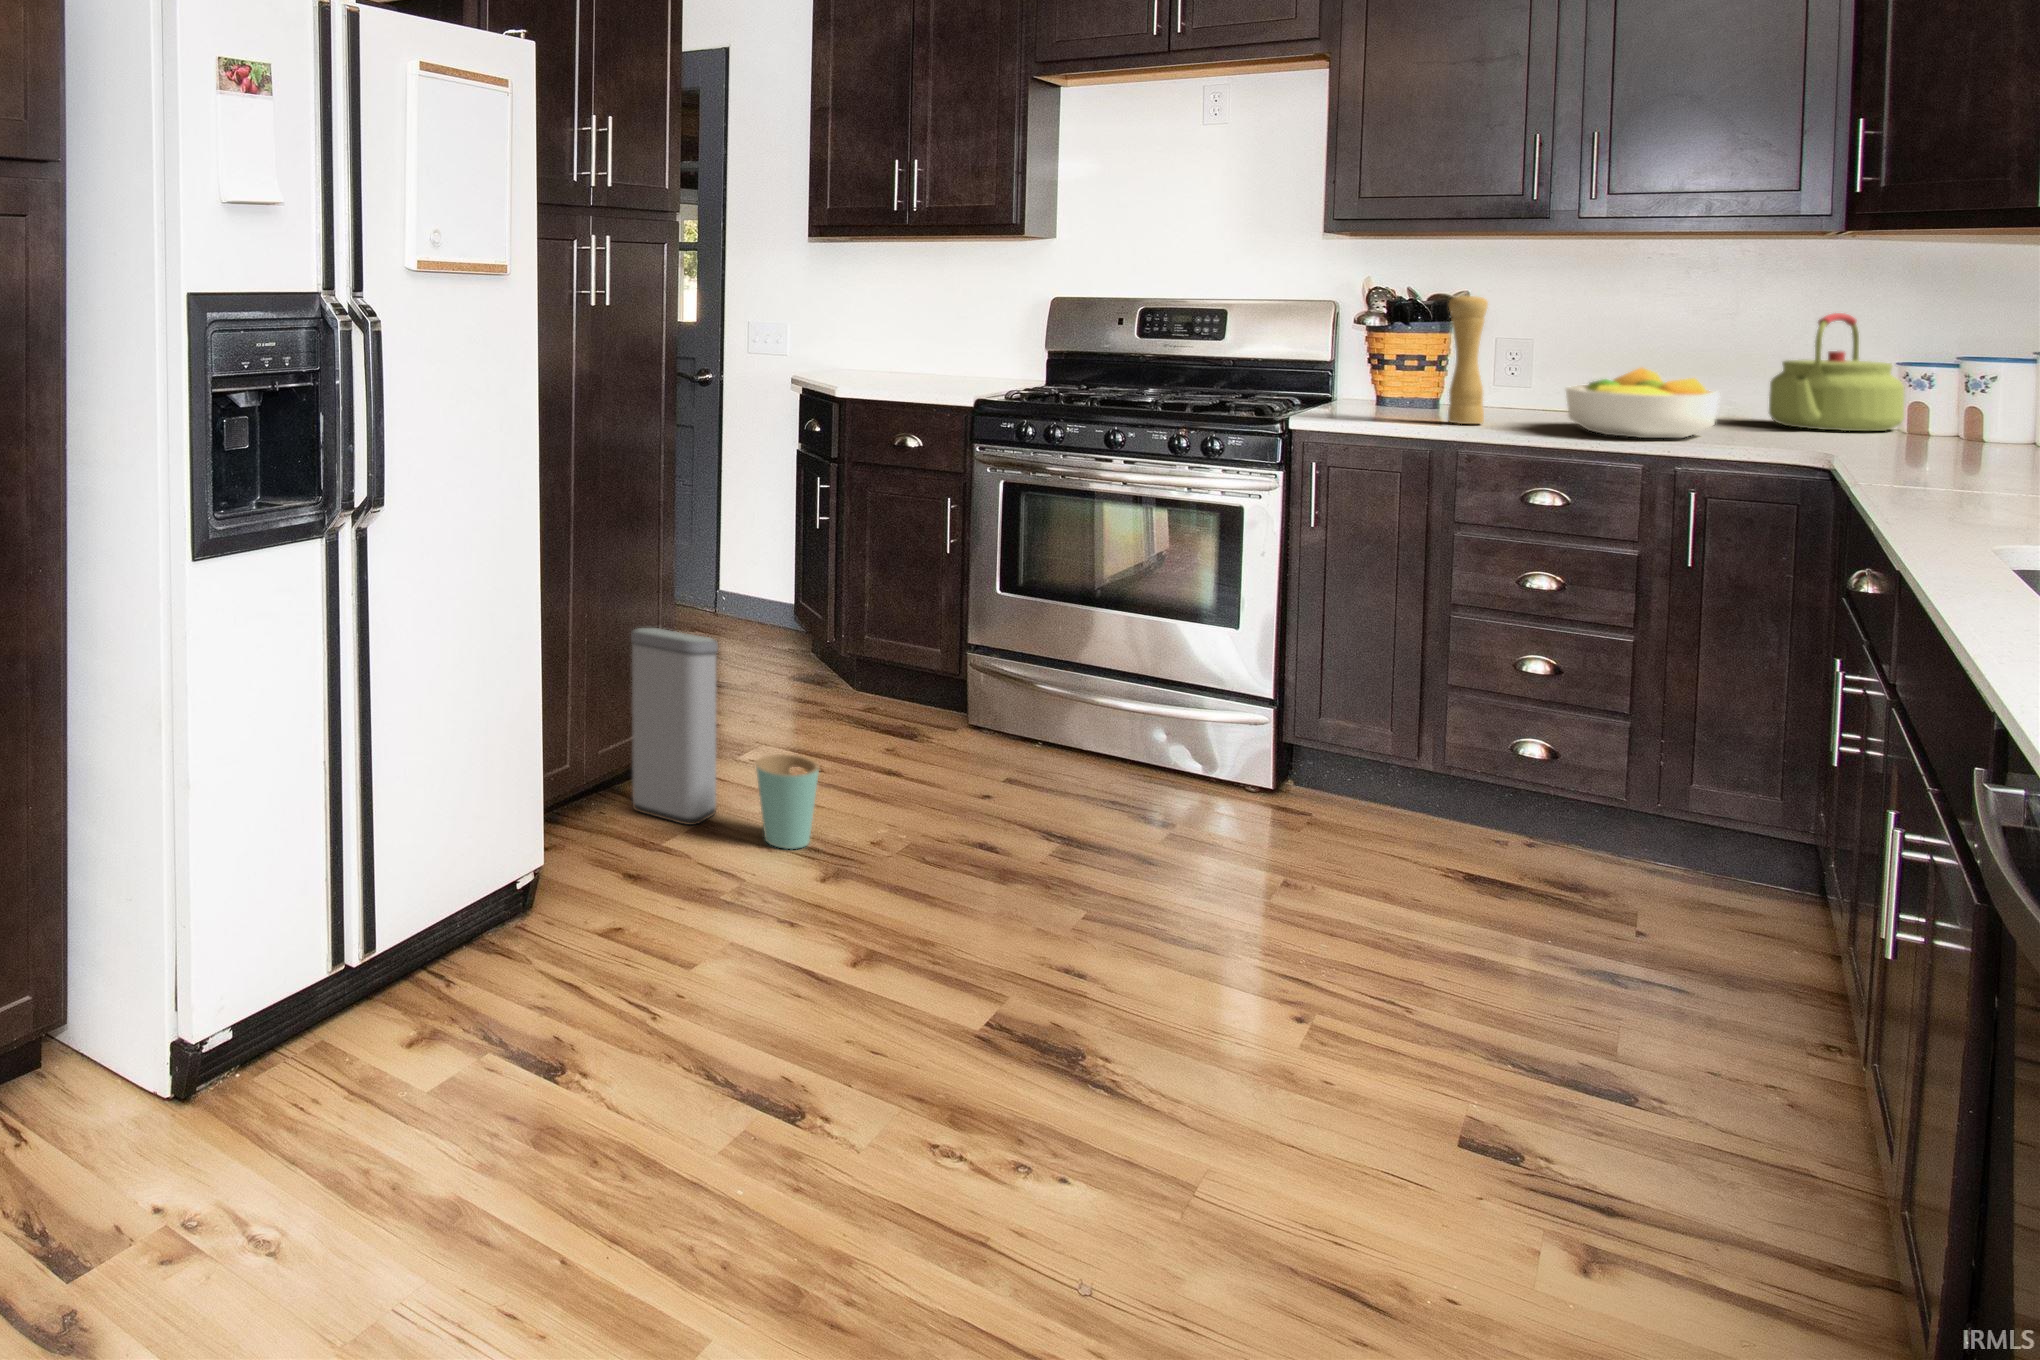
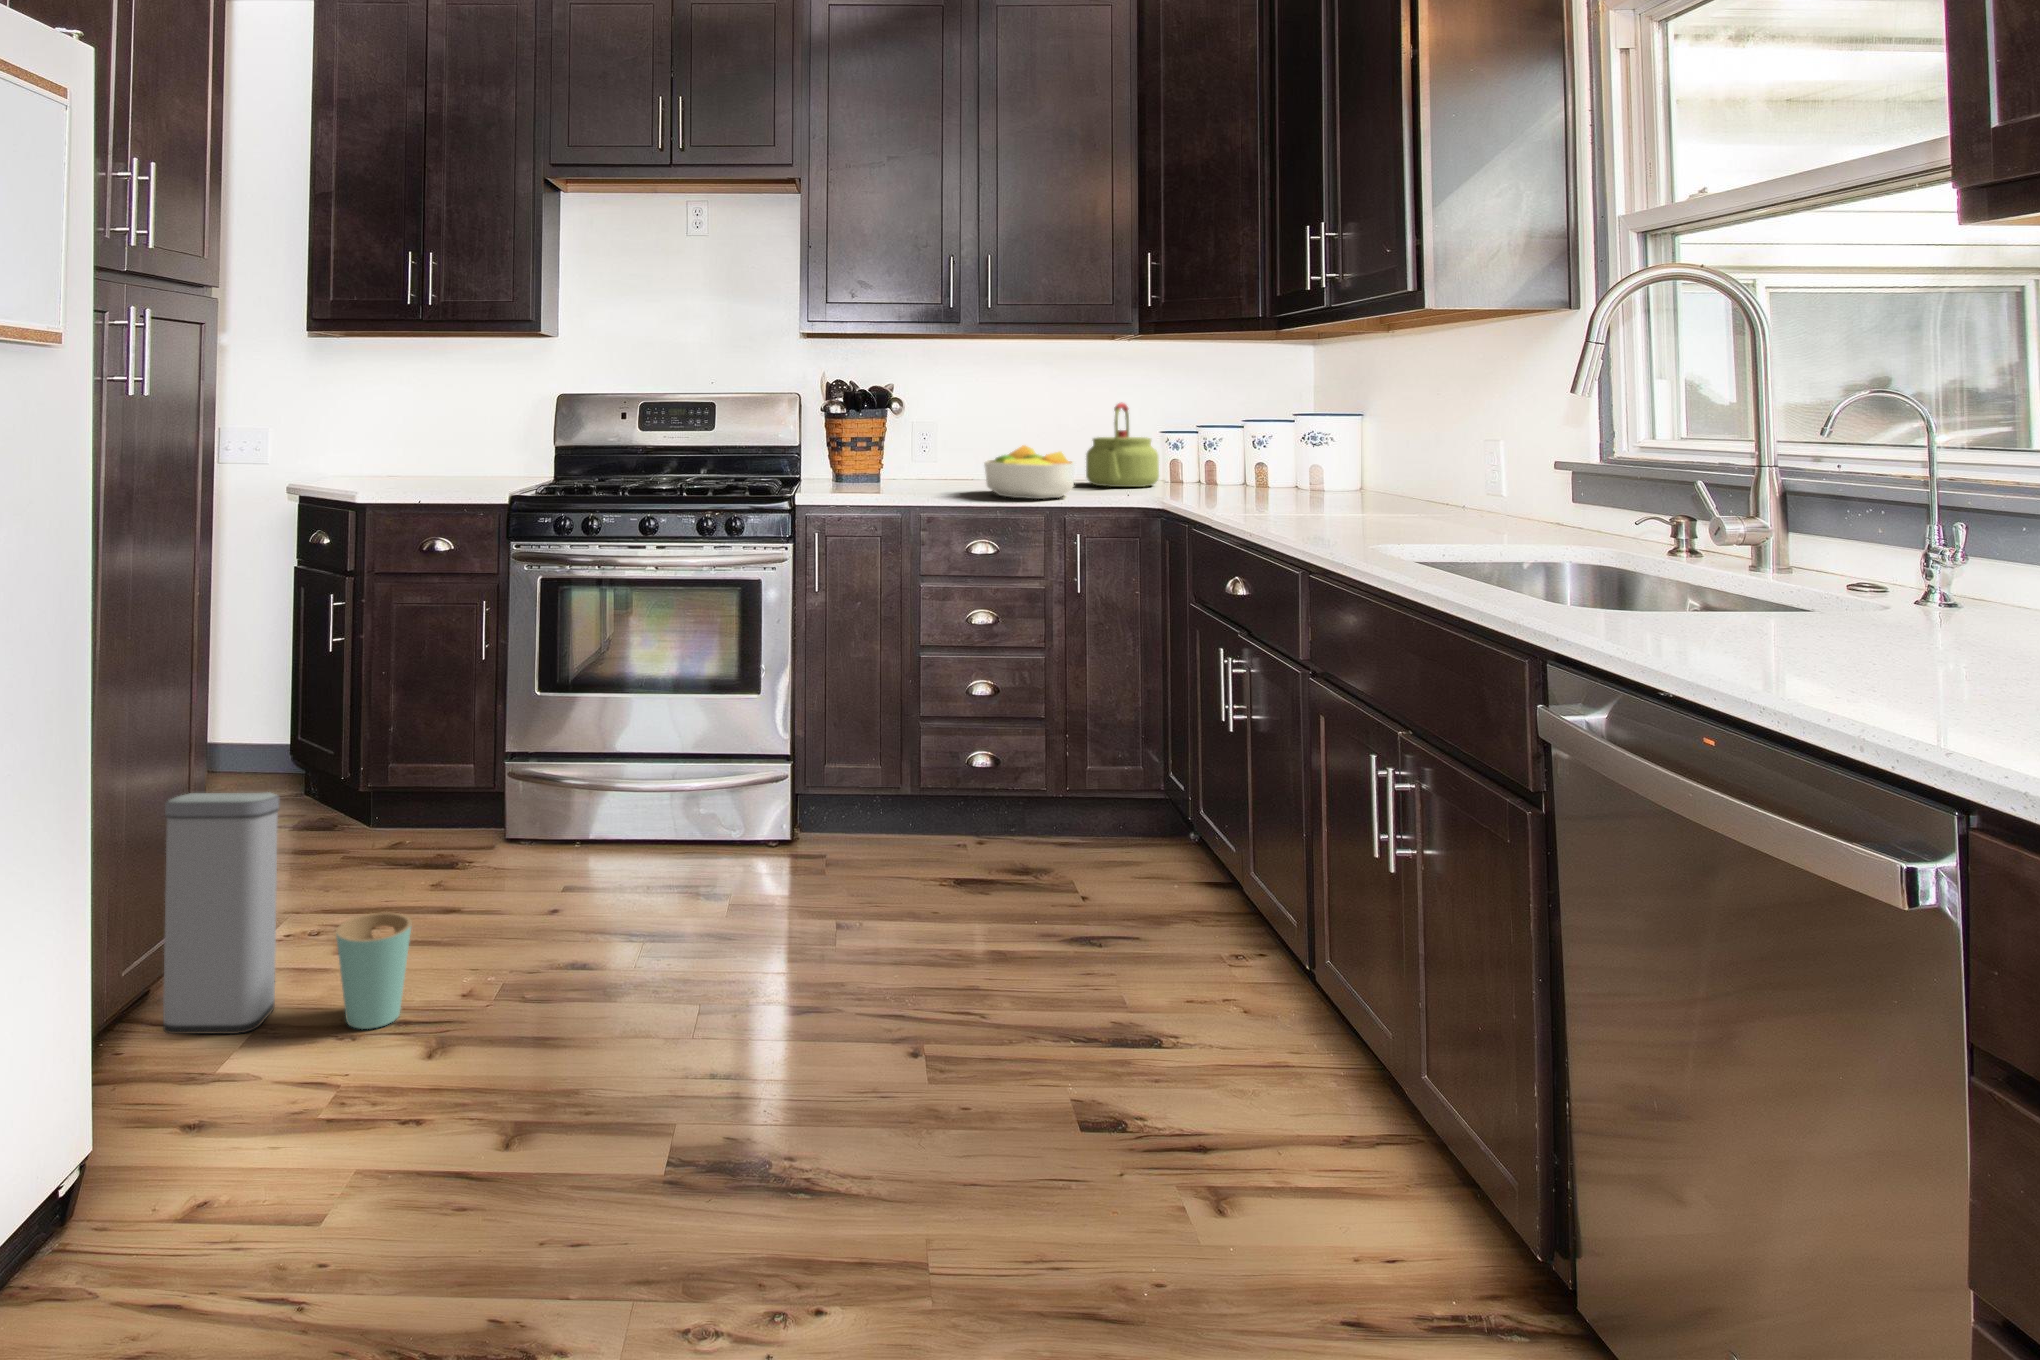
pepper mill: present [1448,294,1488,424] -> none [902,388,929,496]

